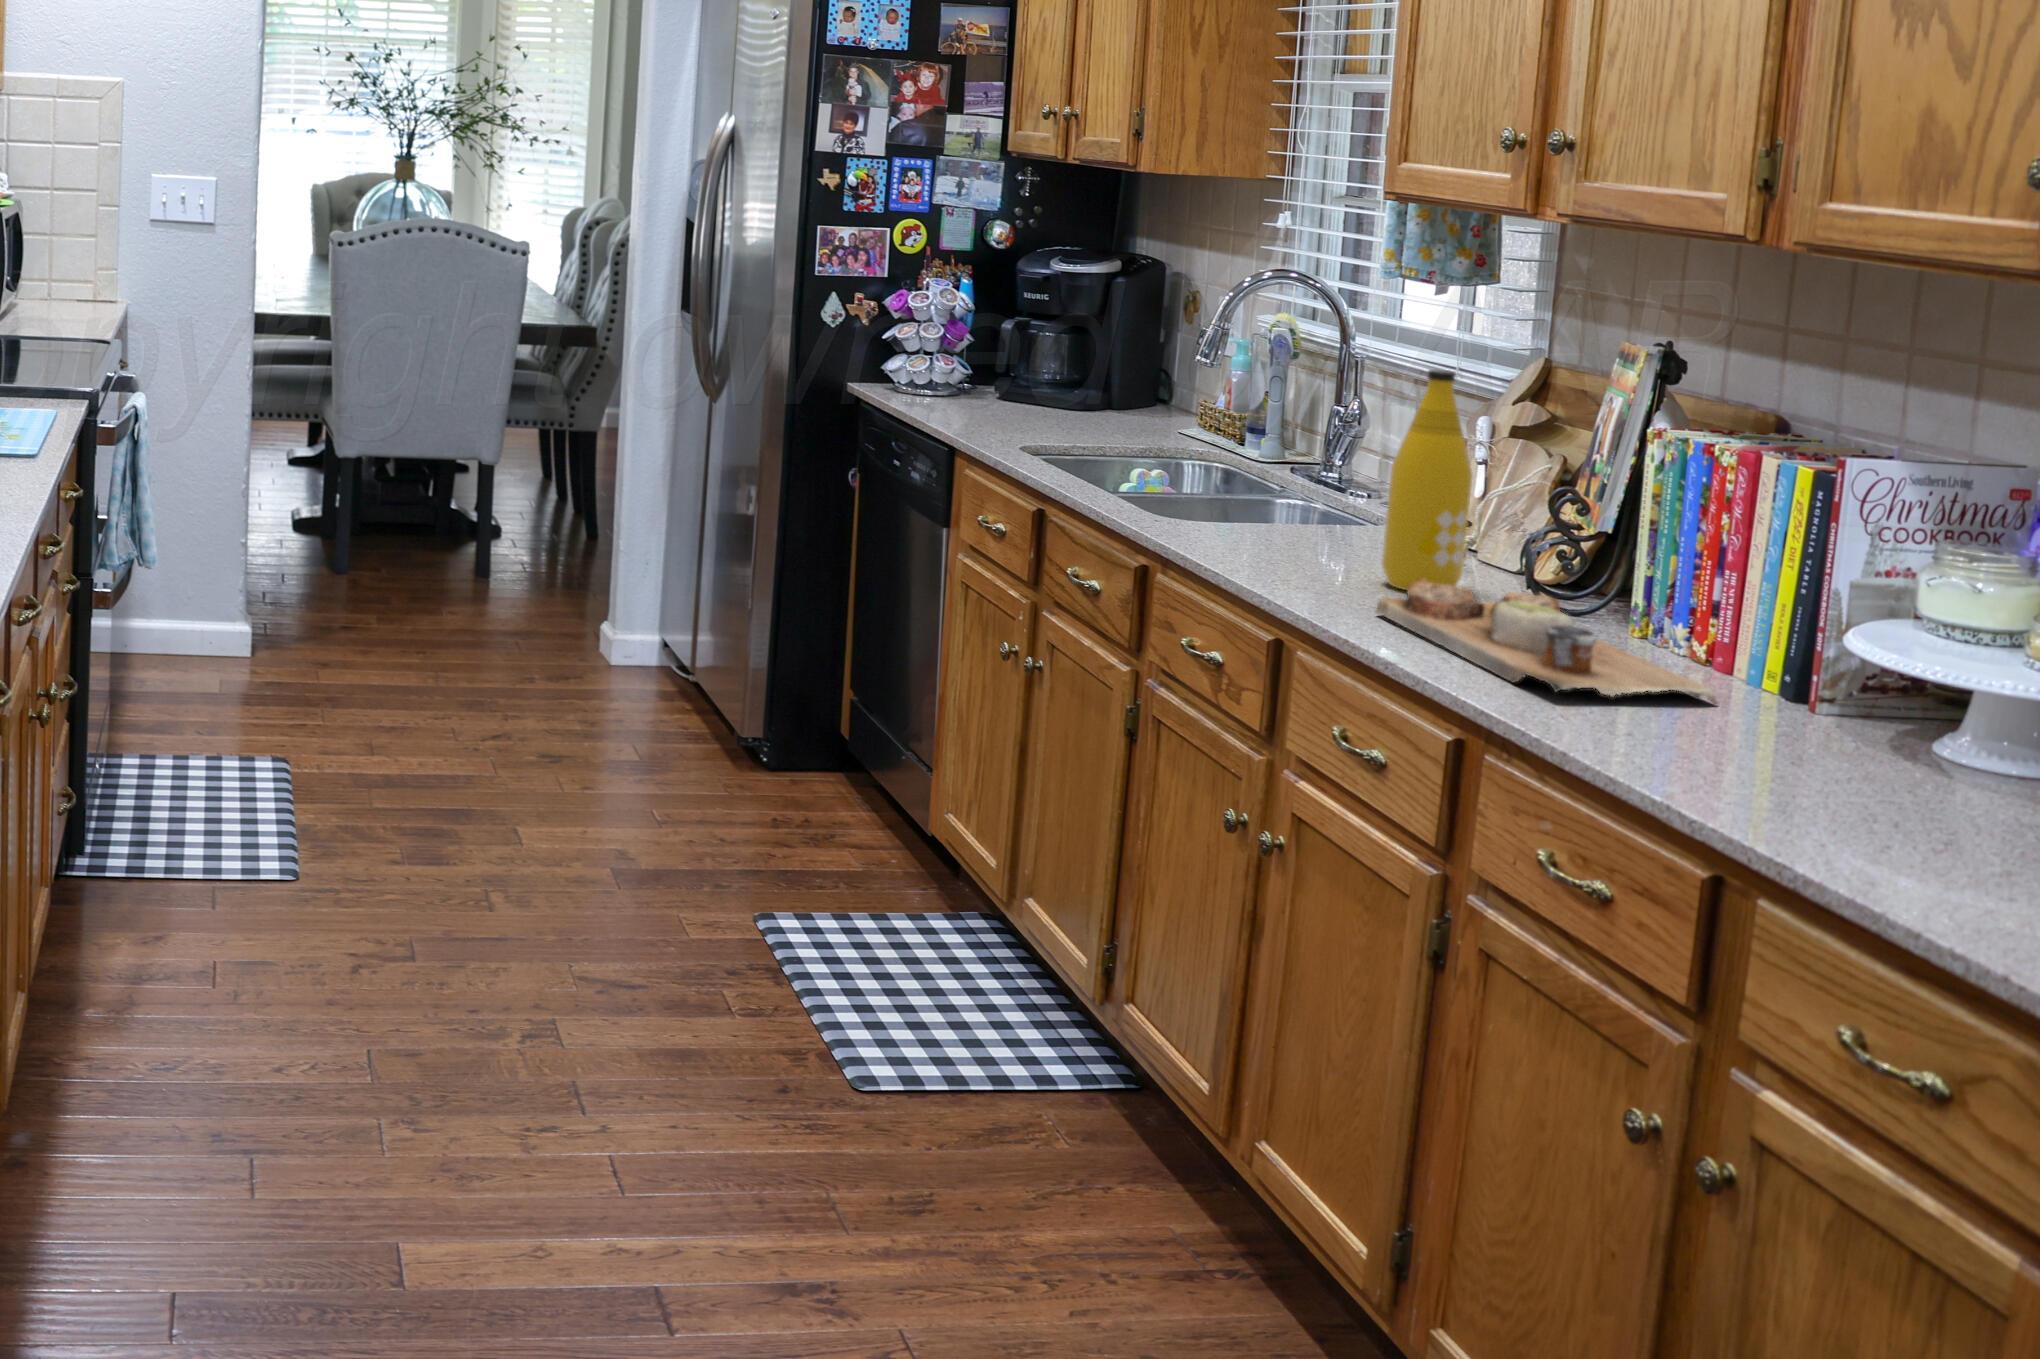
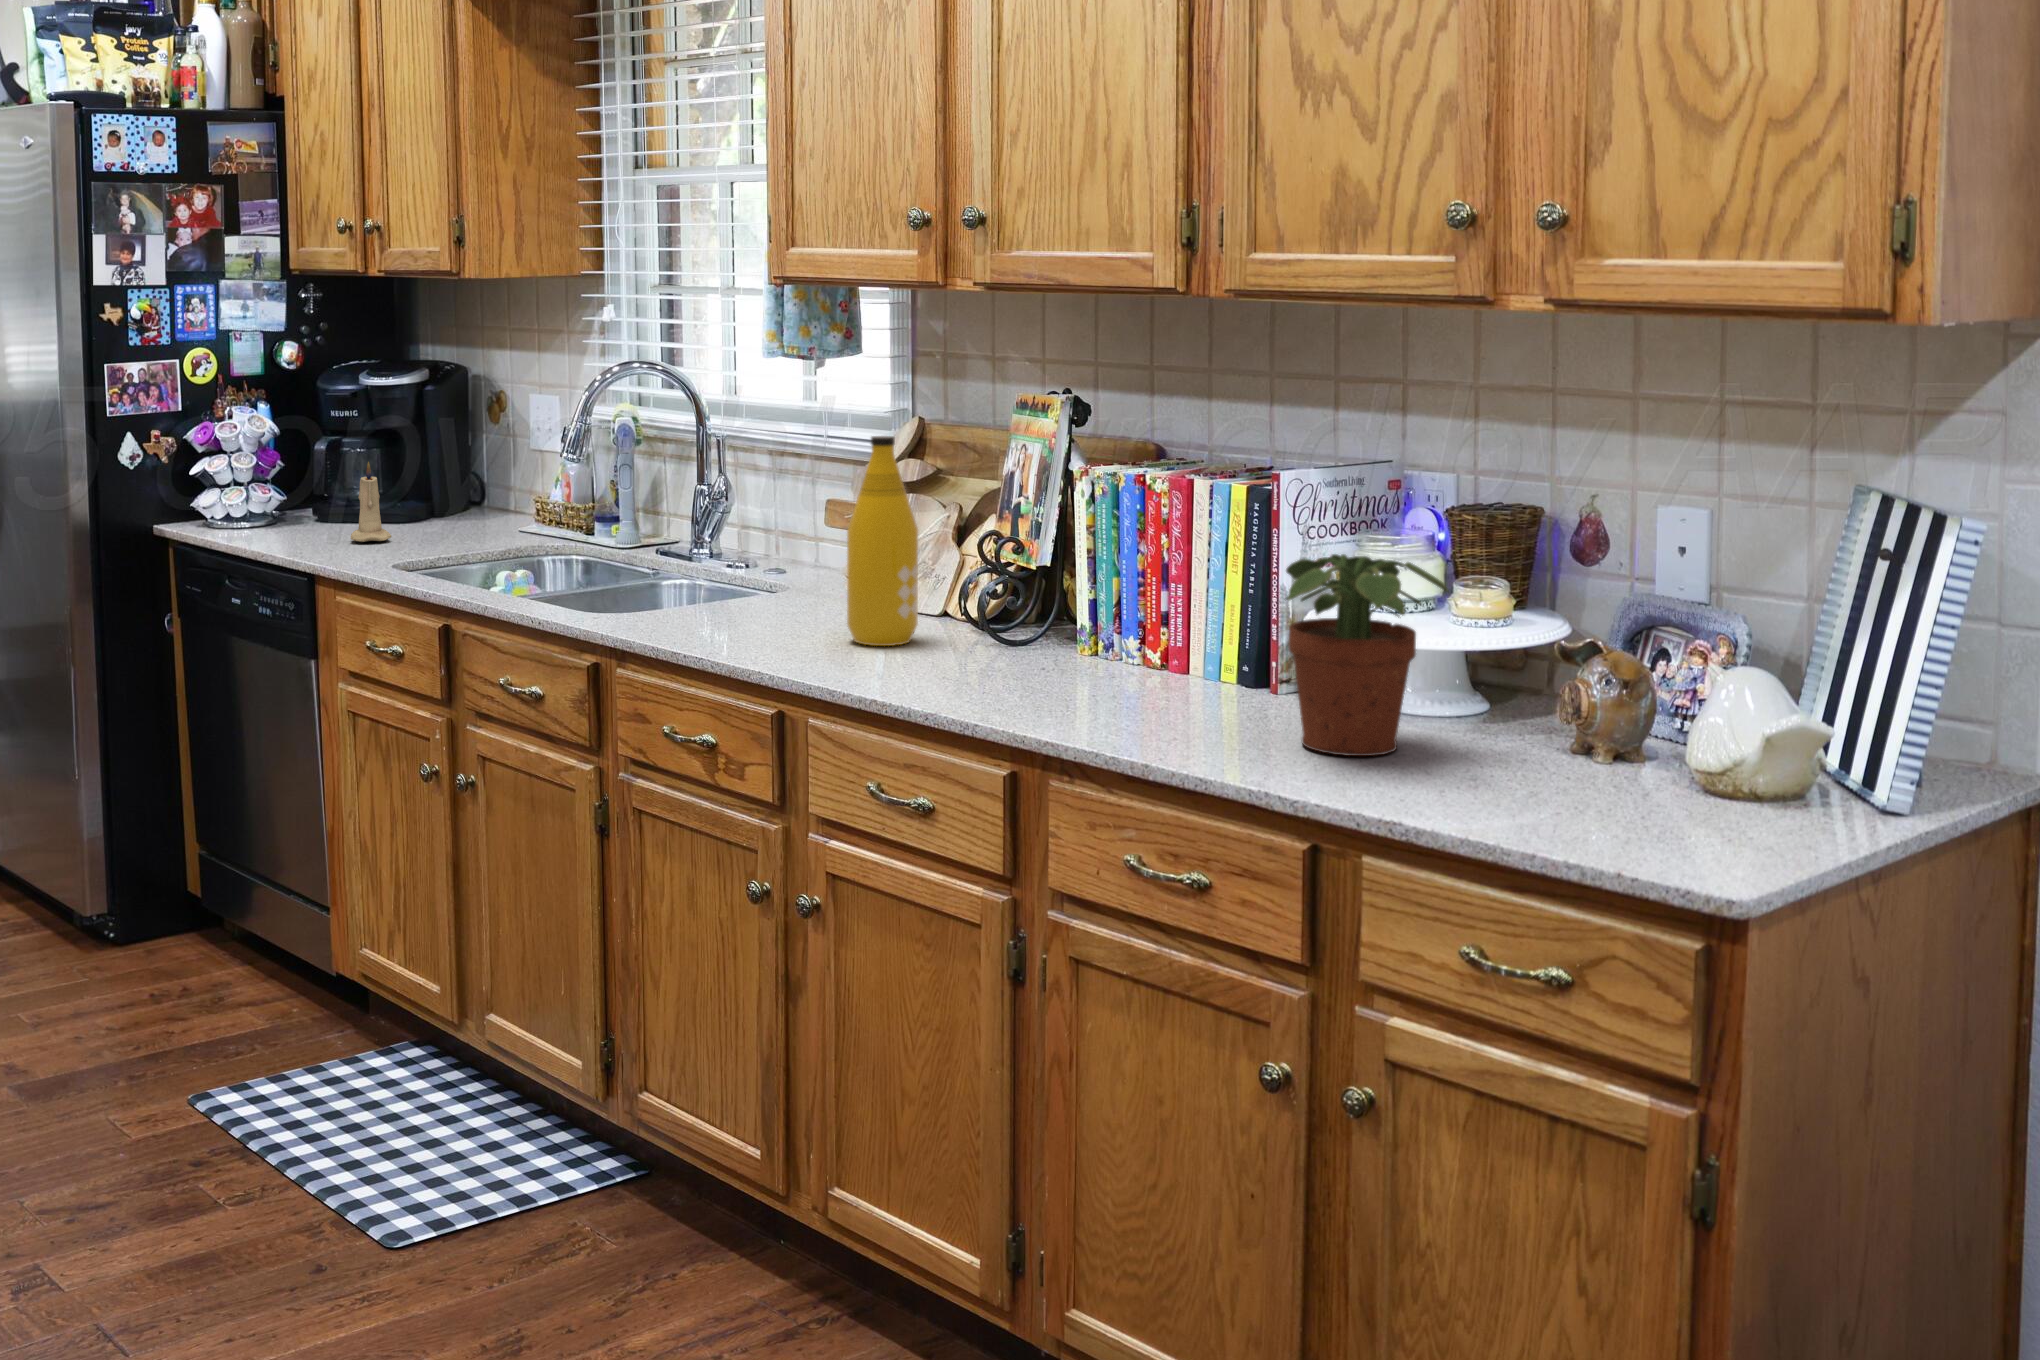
candle: none [1007,344,1047,423] -> present [351,462,391,542]
potted plant: none [1732,556,1968,792] -> present [1286,554,1449,756]
cutting board: present [1376,578,1718,704] -> none [881,629,1212,716]

